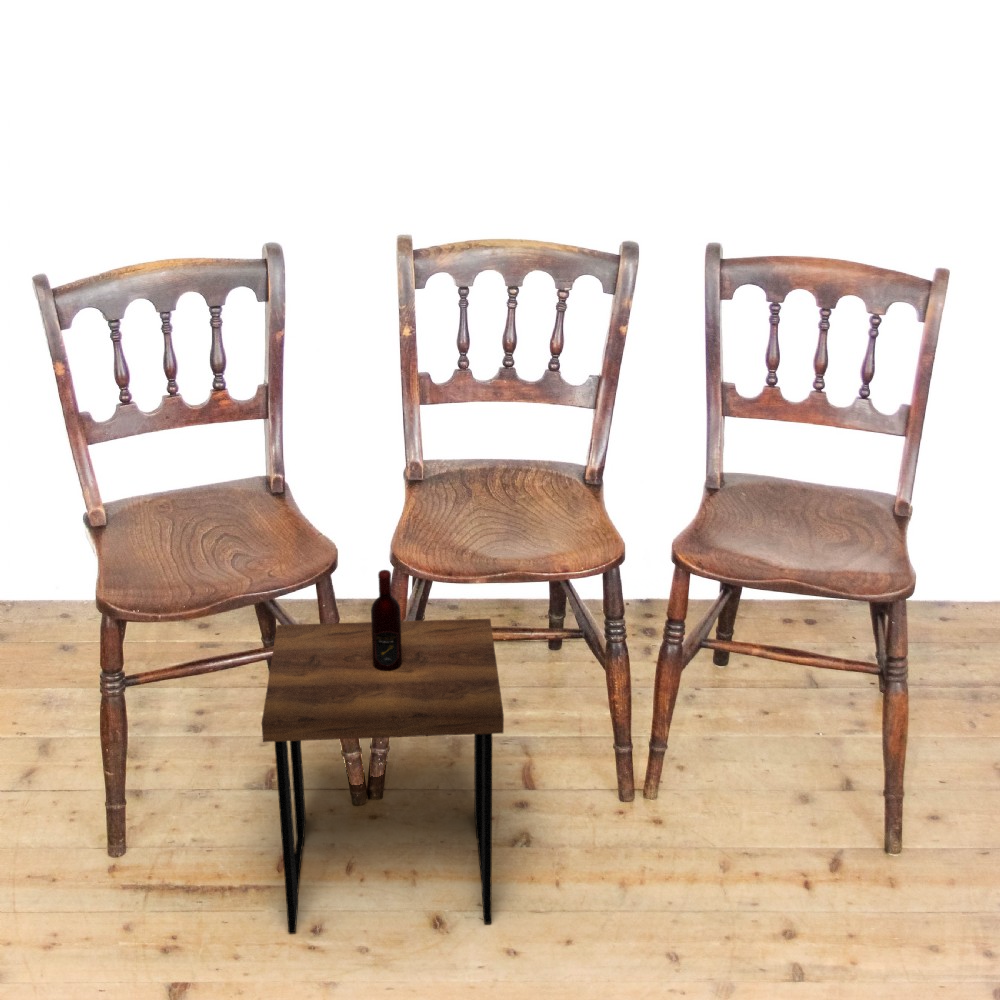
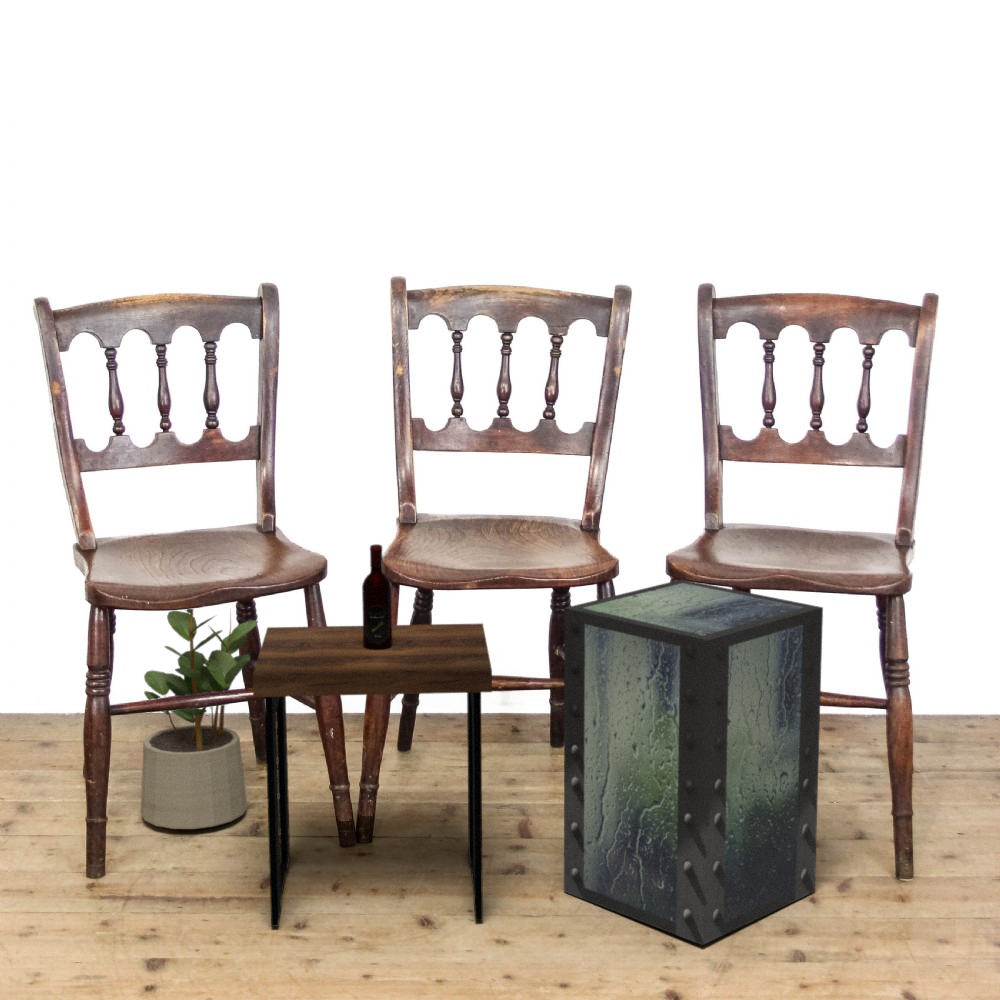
potted plant: none [160,537,269,785] -> present [141,609,258,829]
storage box: none [567,576,834,962] -> present [564,580,823,945]

